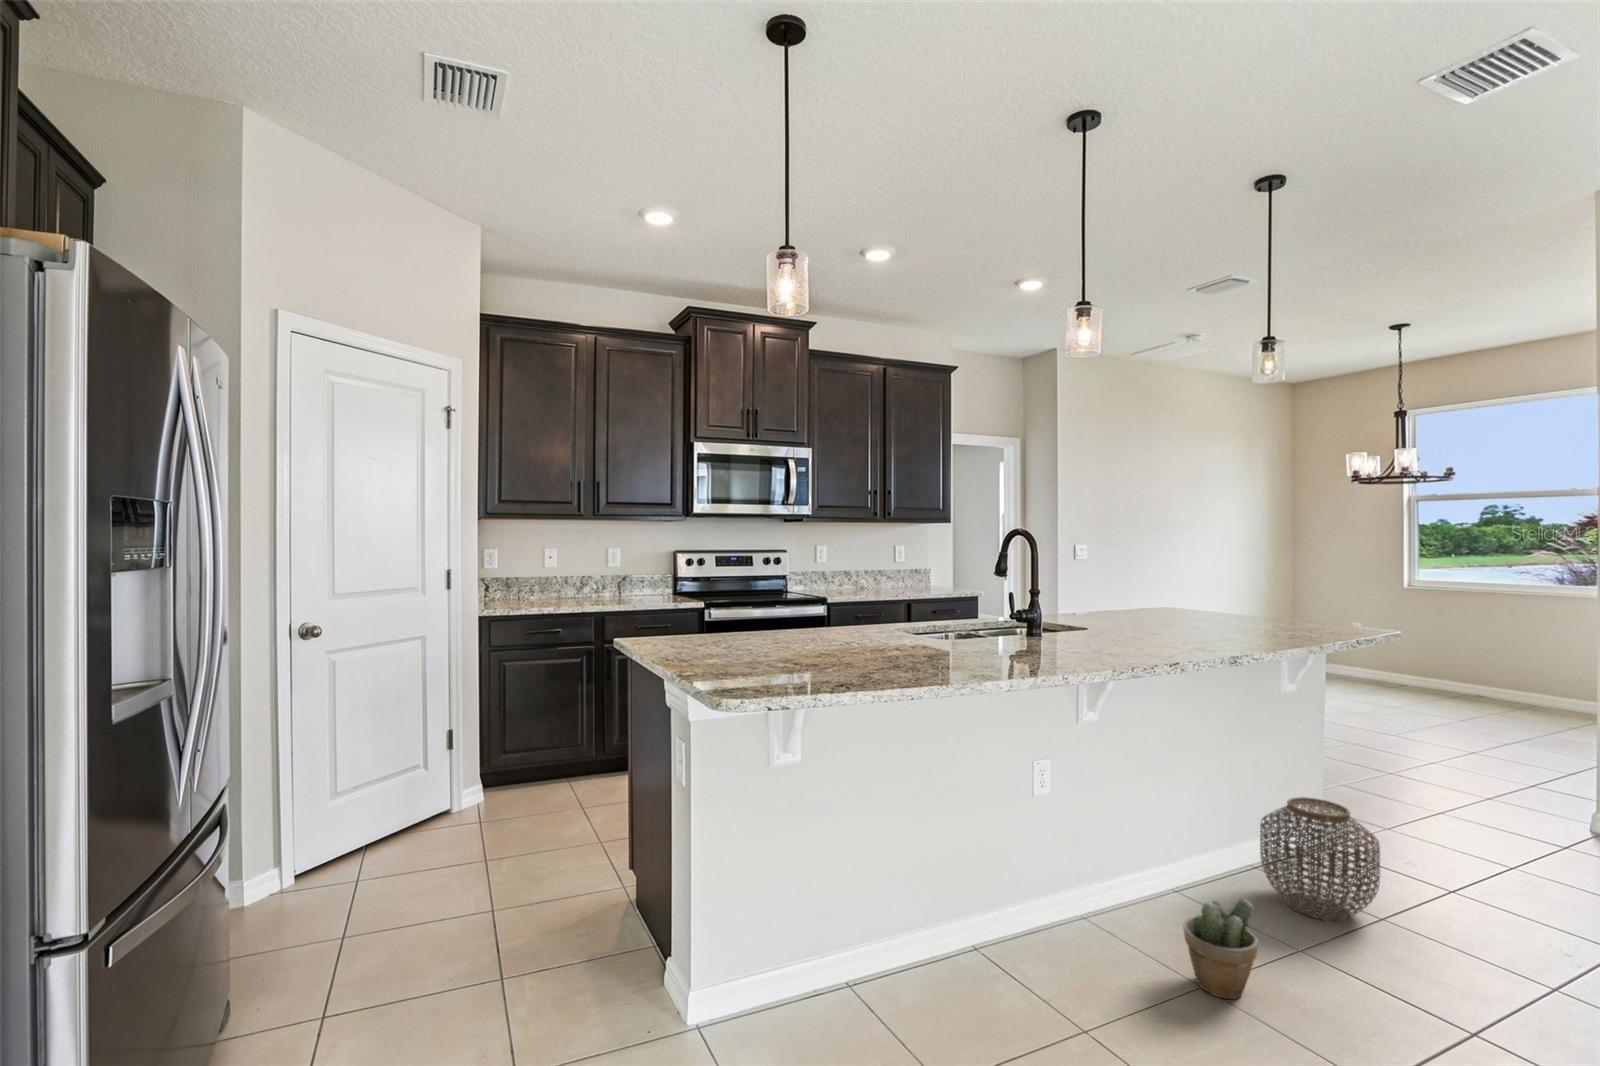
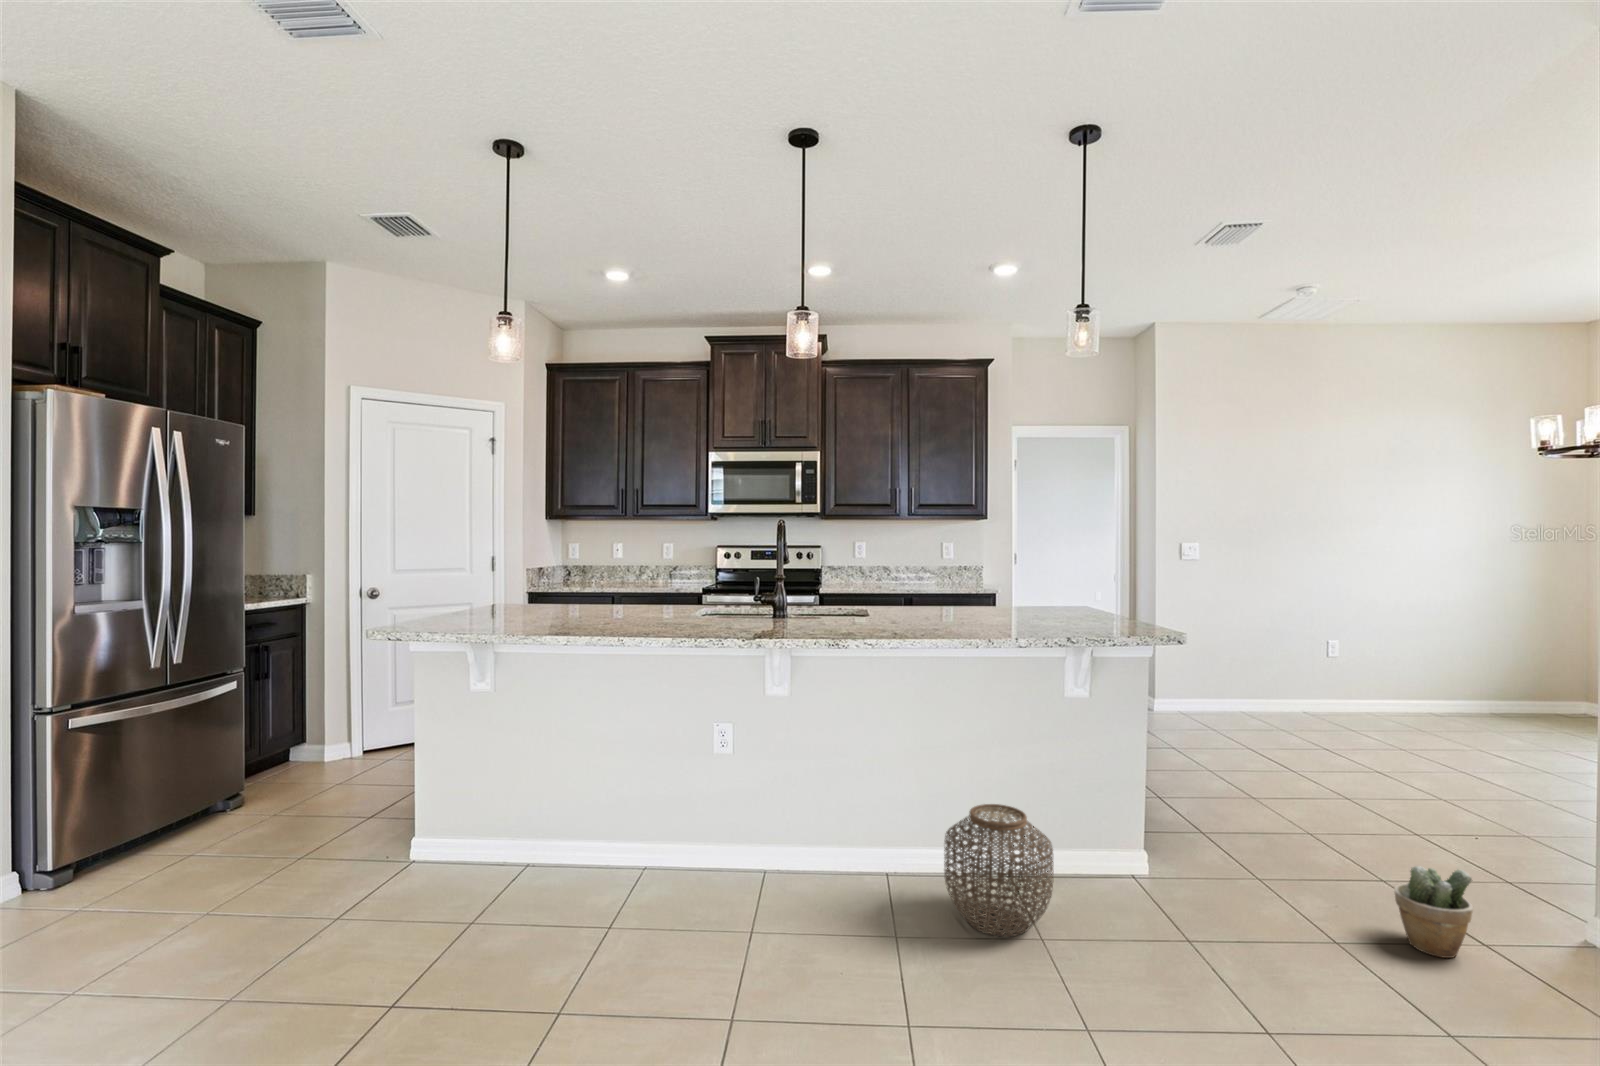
potted plant: present [1183,899,1258,999] -> present [1394,866,1473,958]

